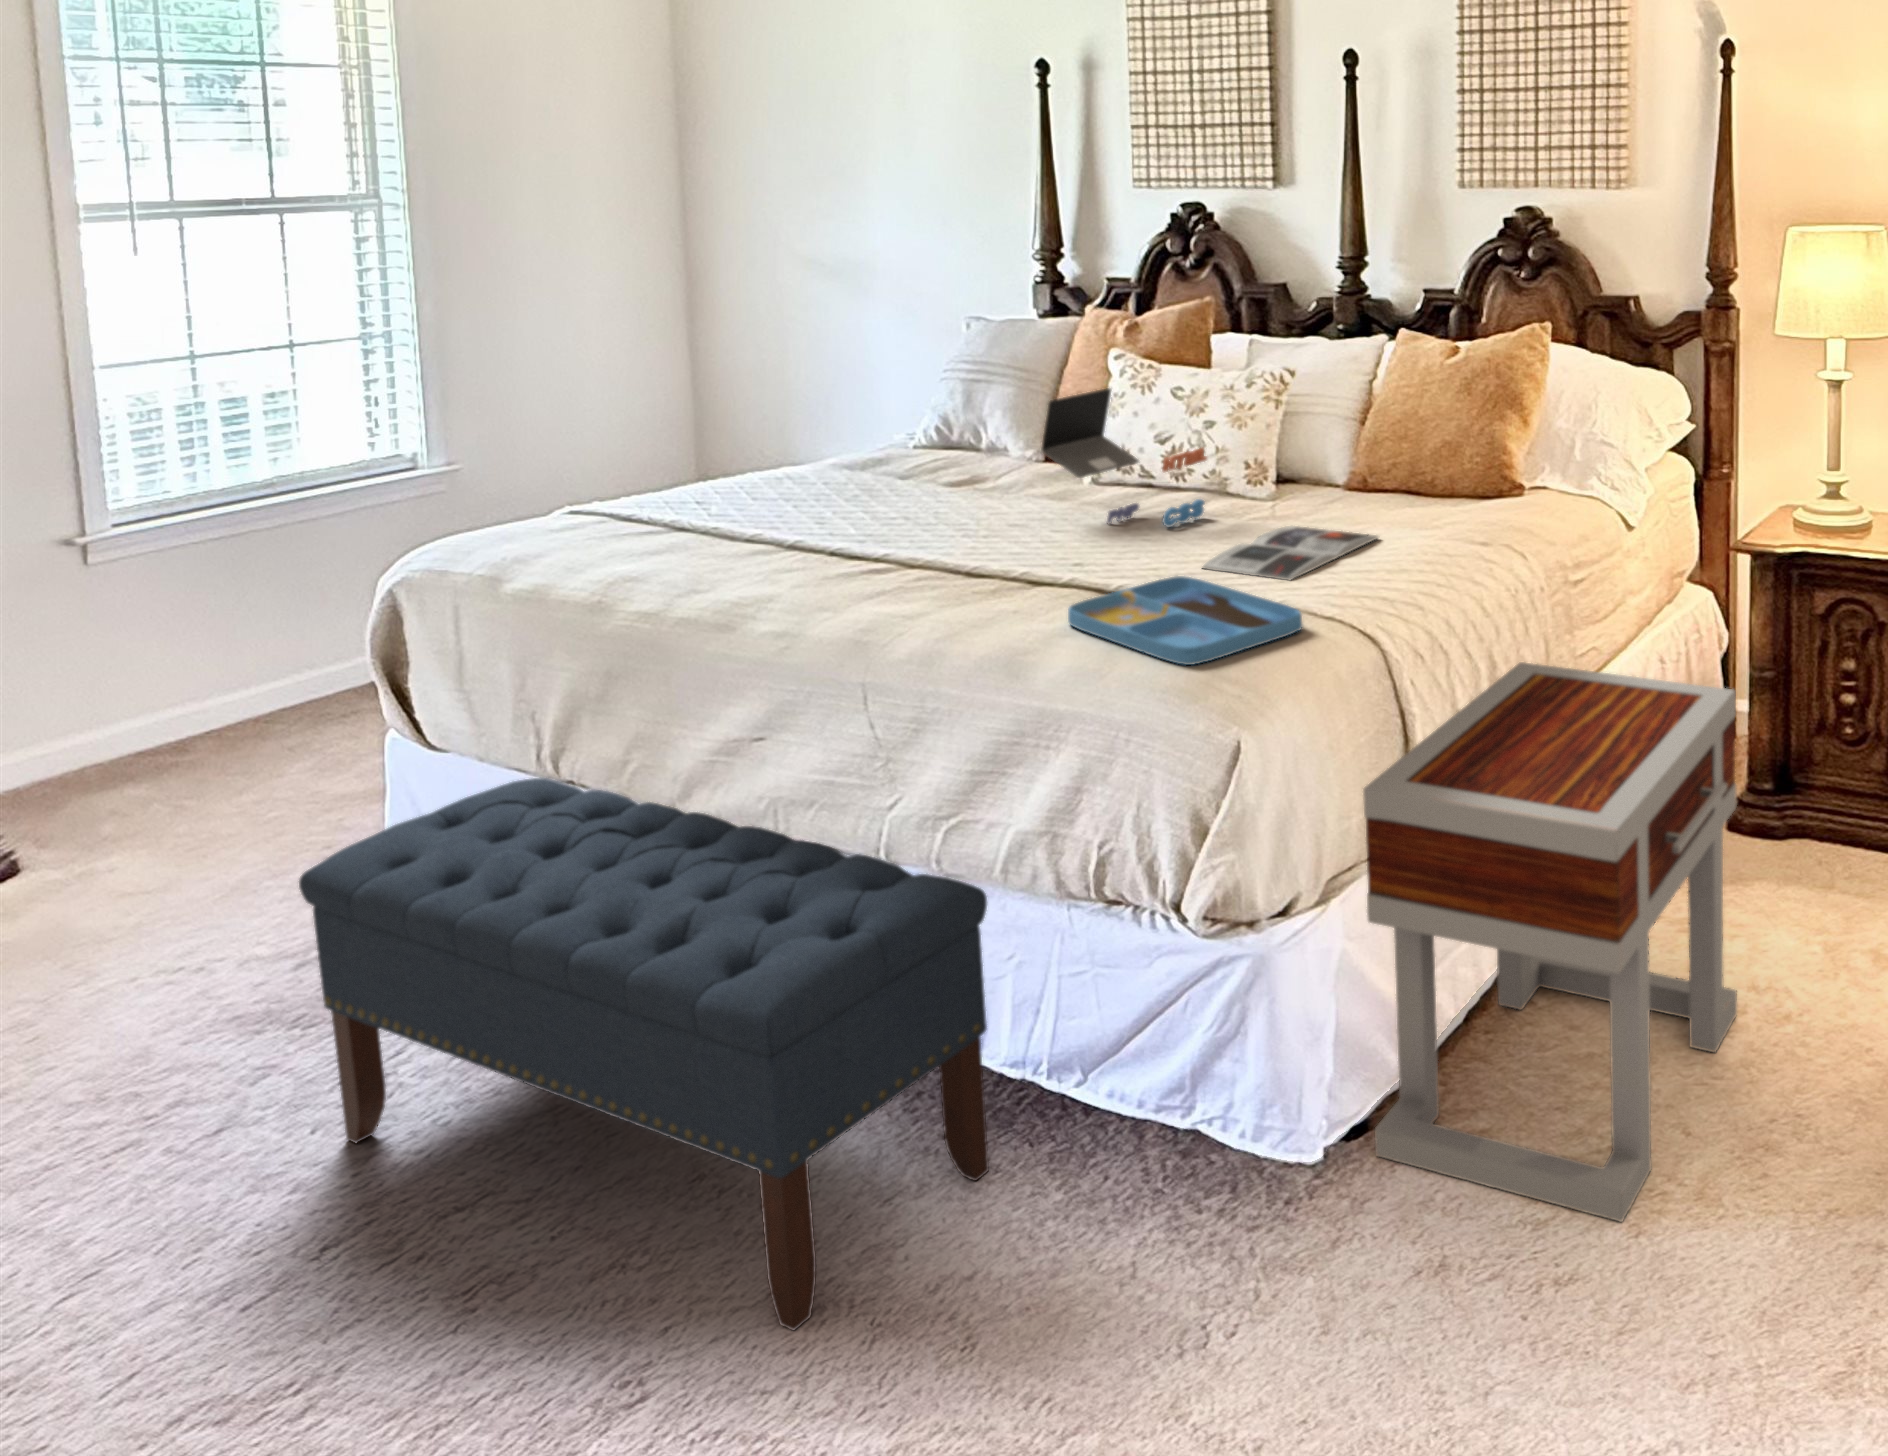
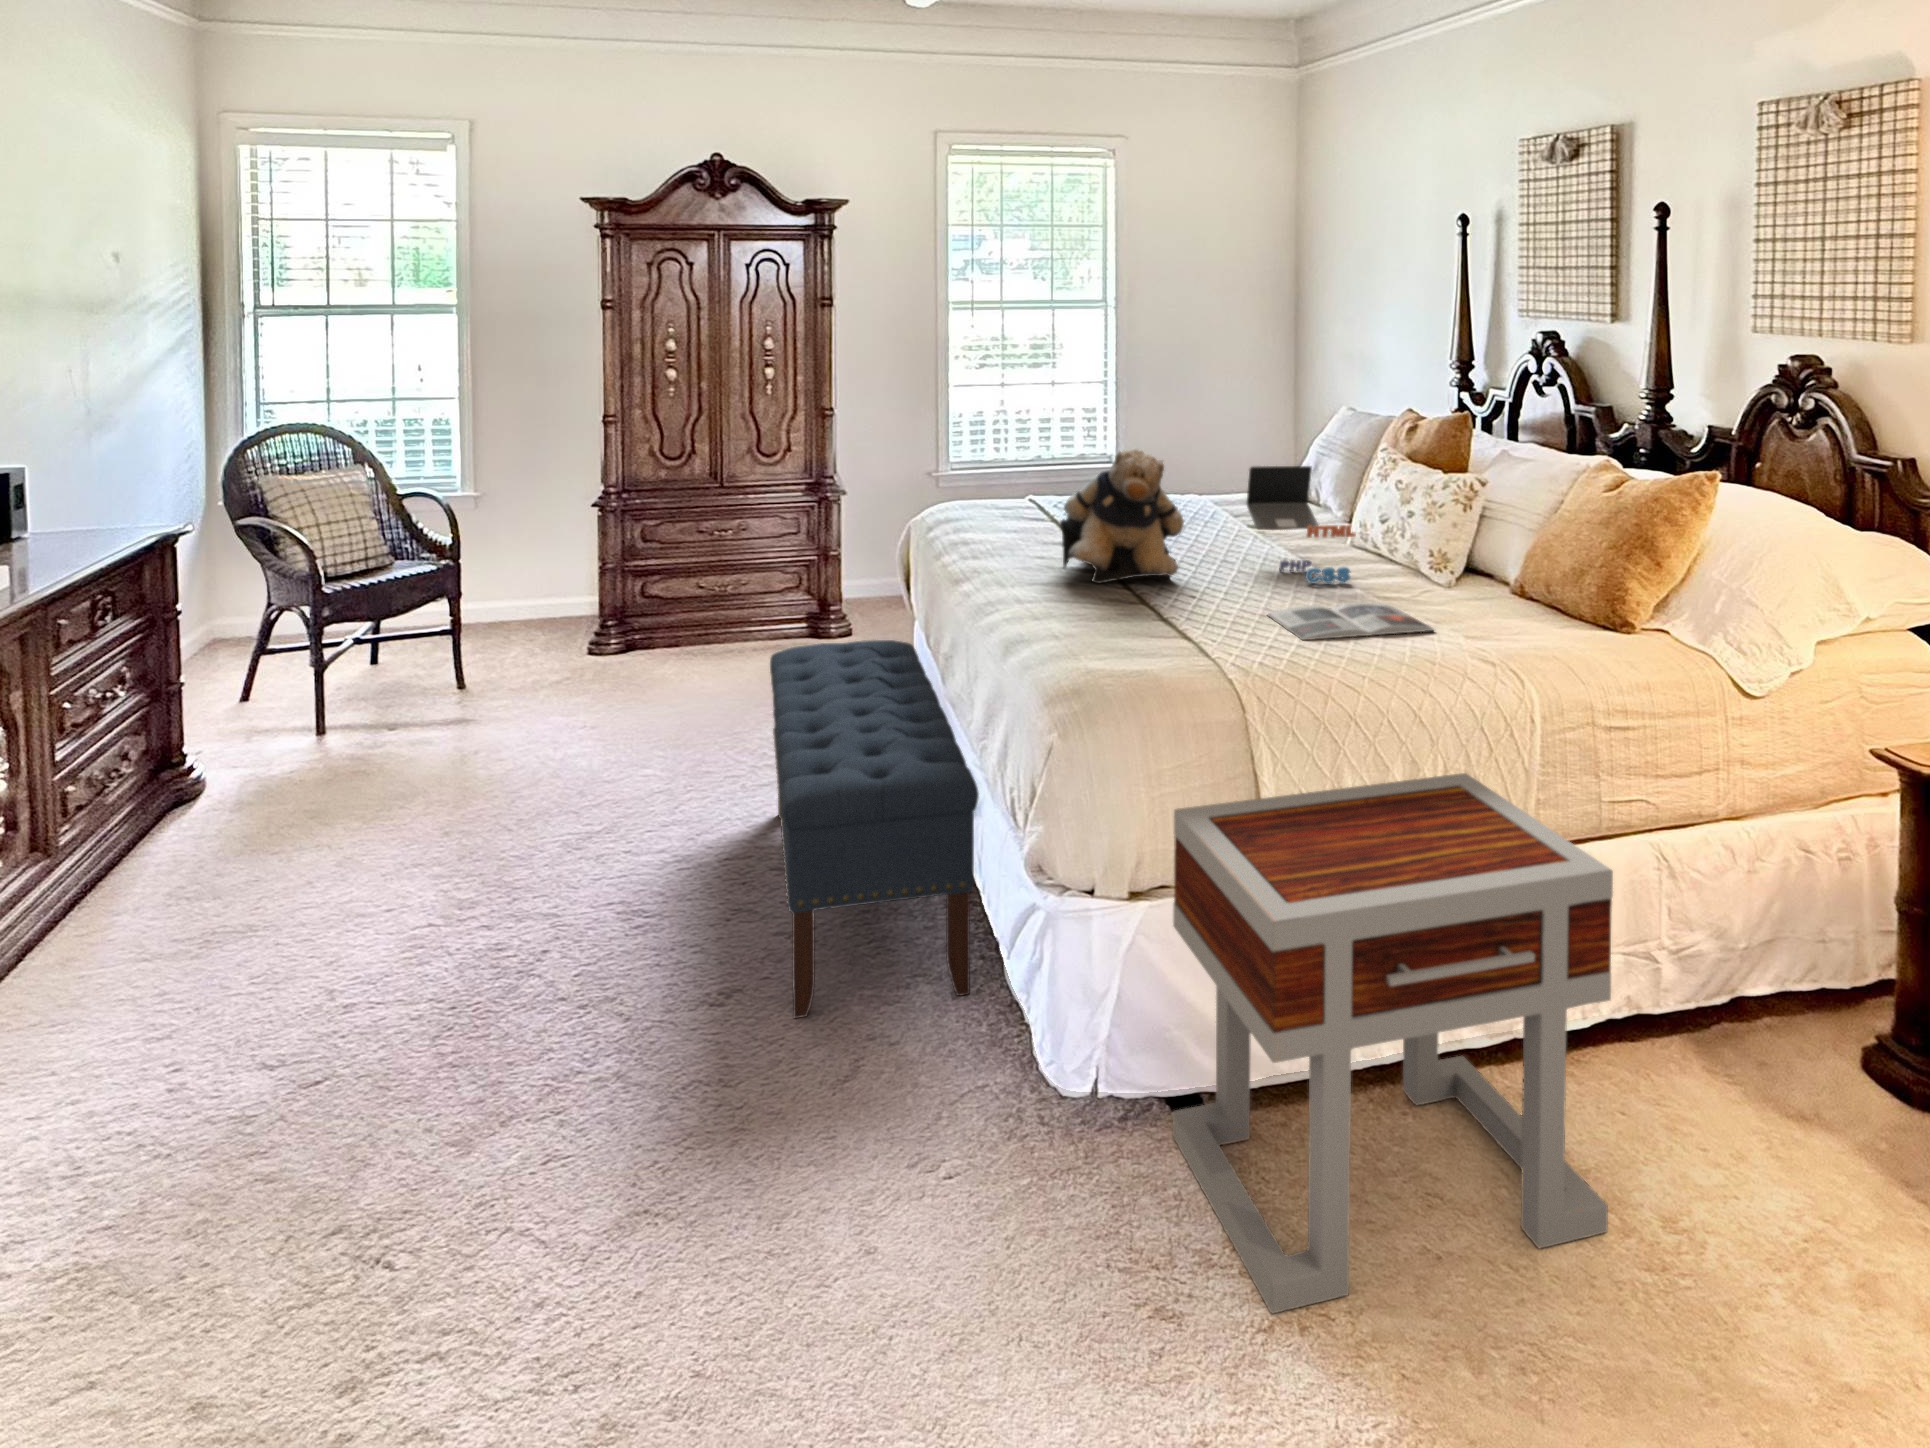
teddy bear: none [845,396,1034,591] -> present [1060,449,1184,583]
tray: present [1068,576,1303,665] -> none [1106,610,1232,673]

